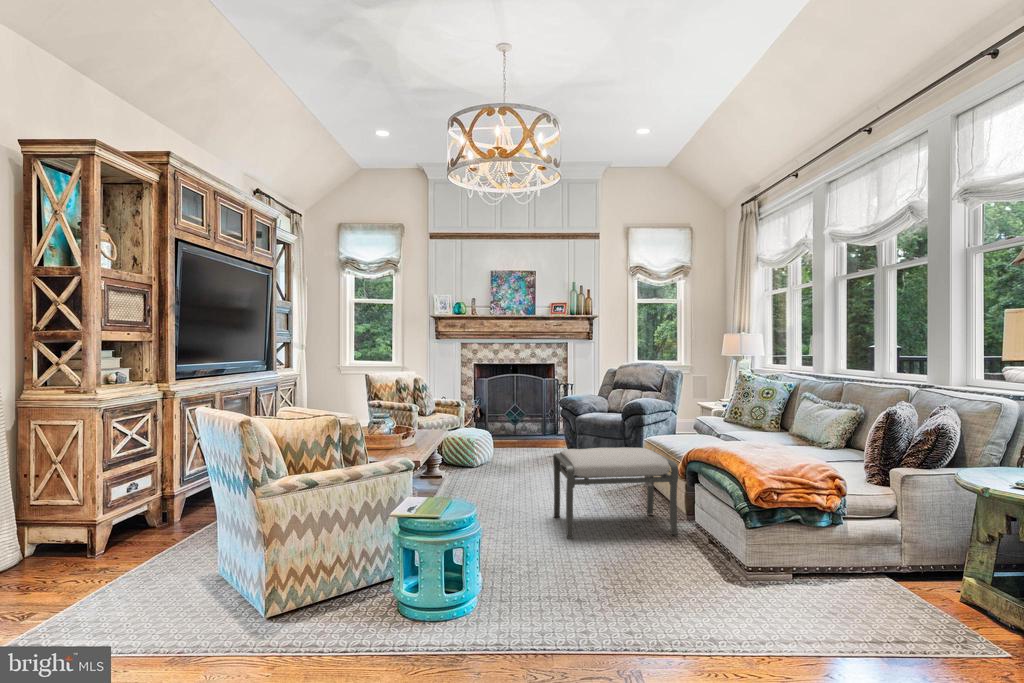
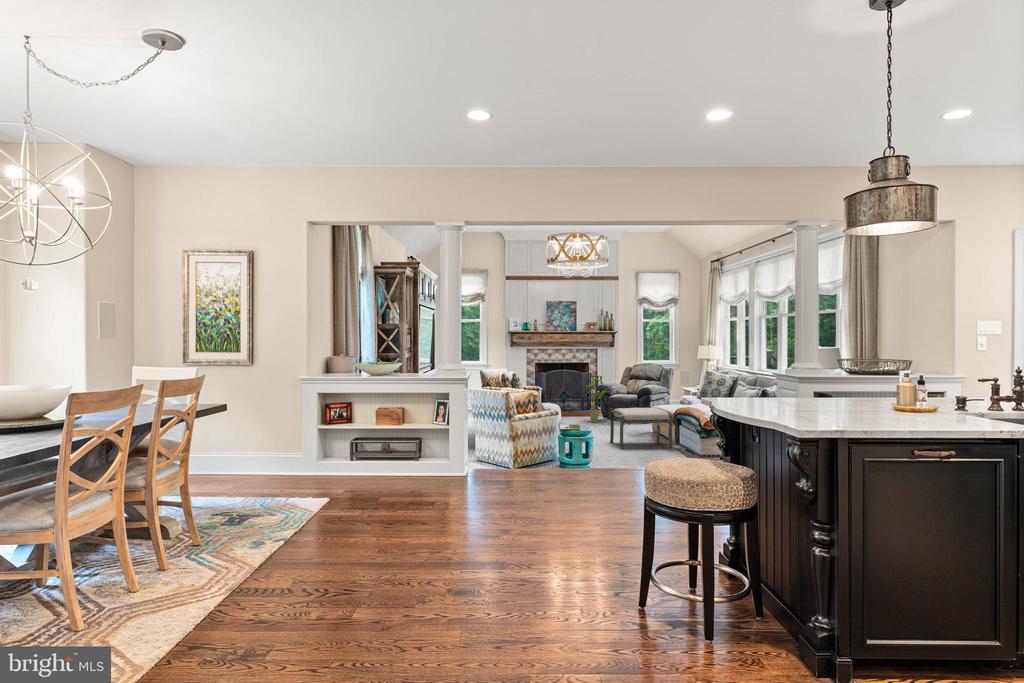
house plant: none [536,387,575,462] -> present [587,378,607,423]

